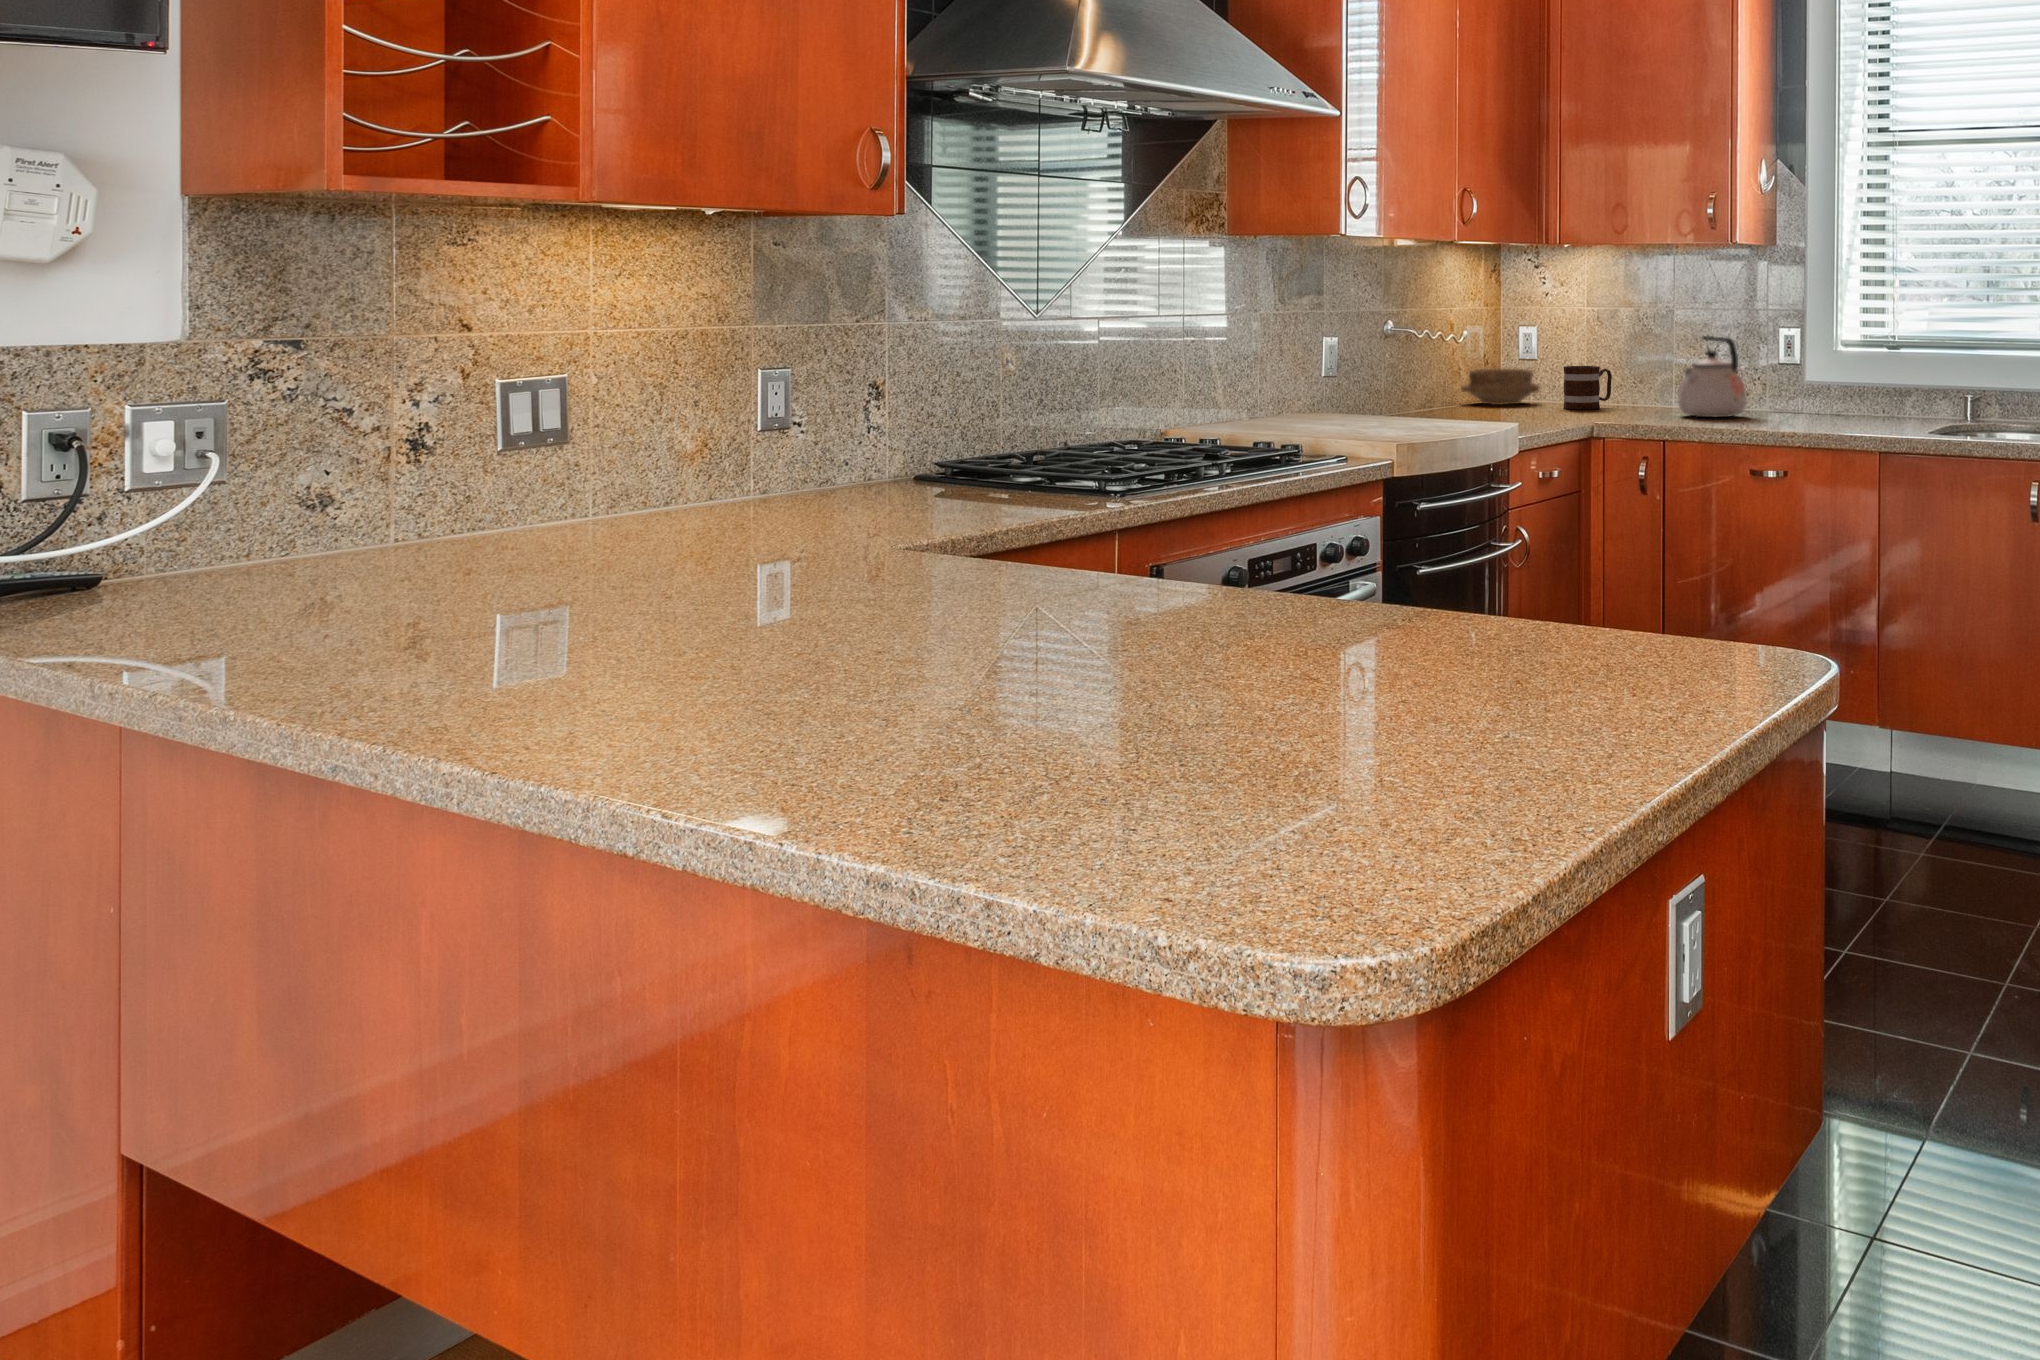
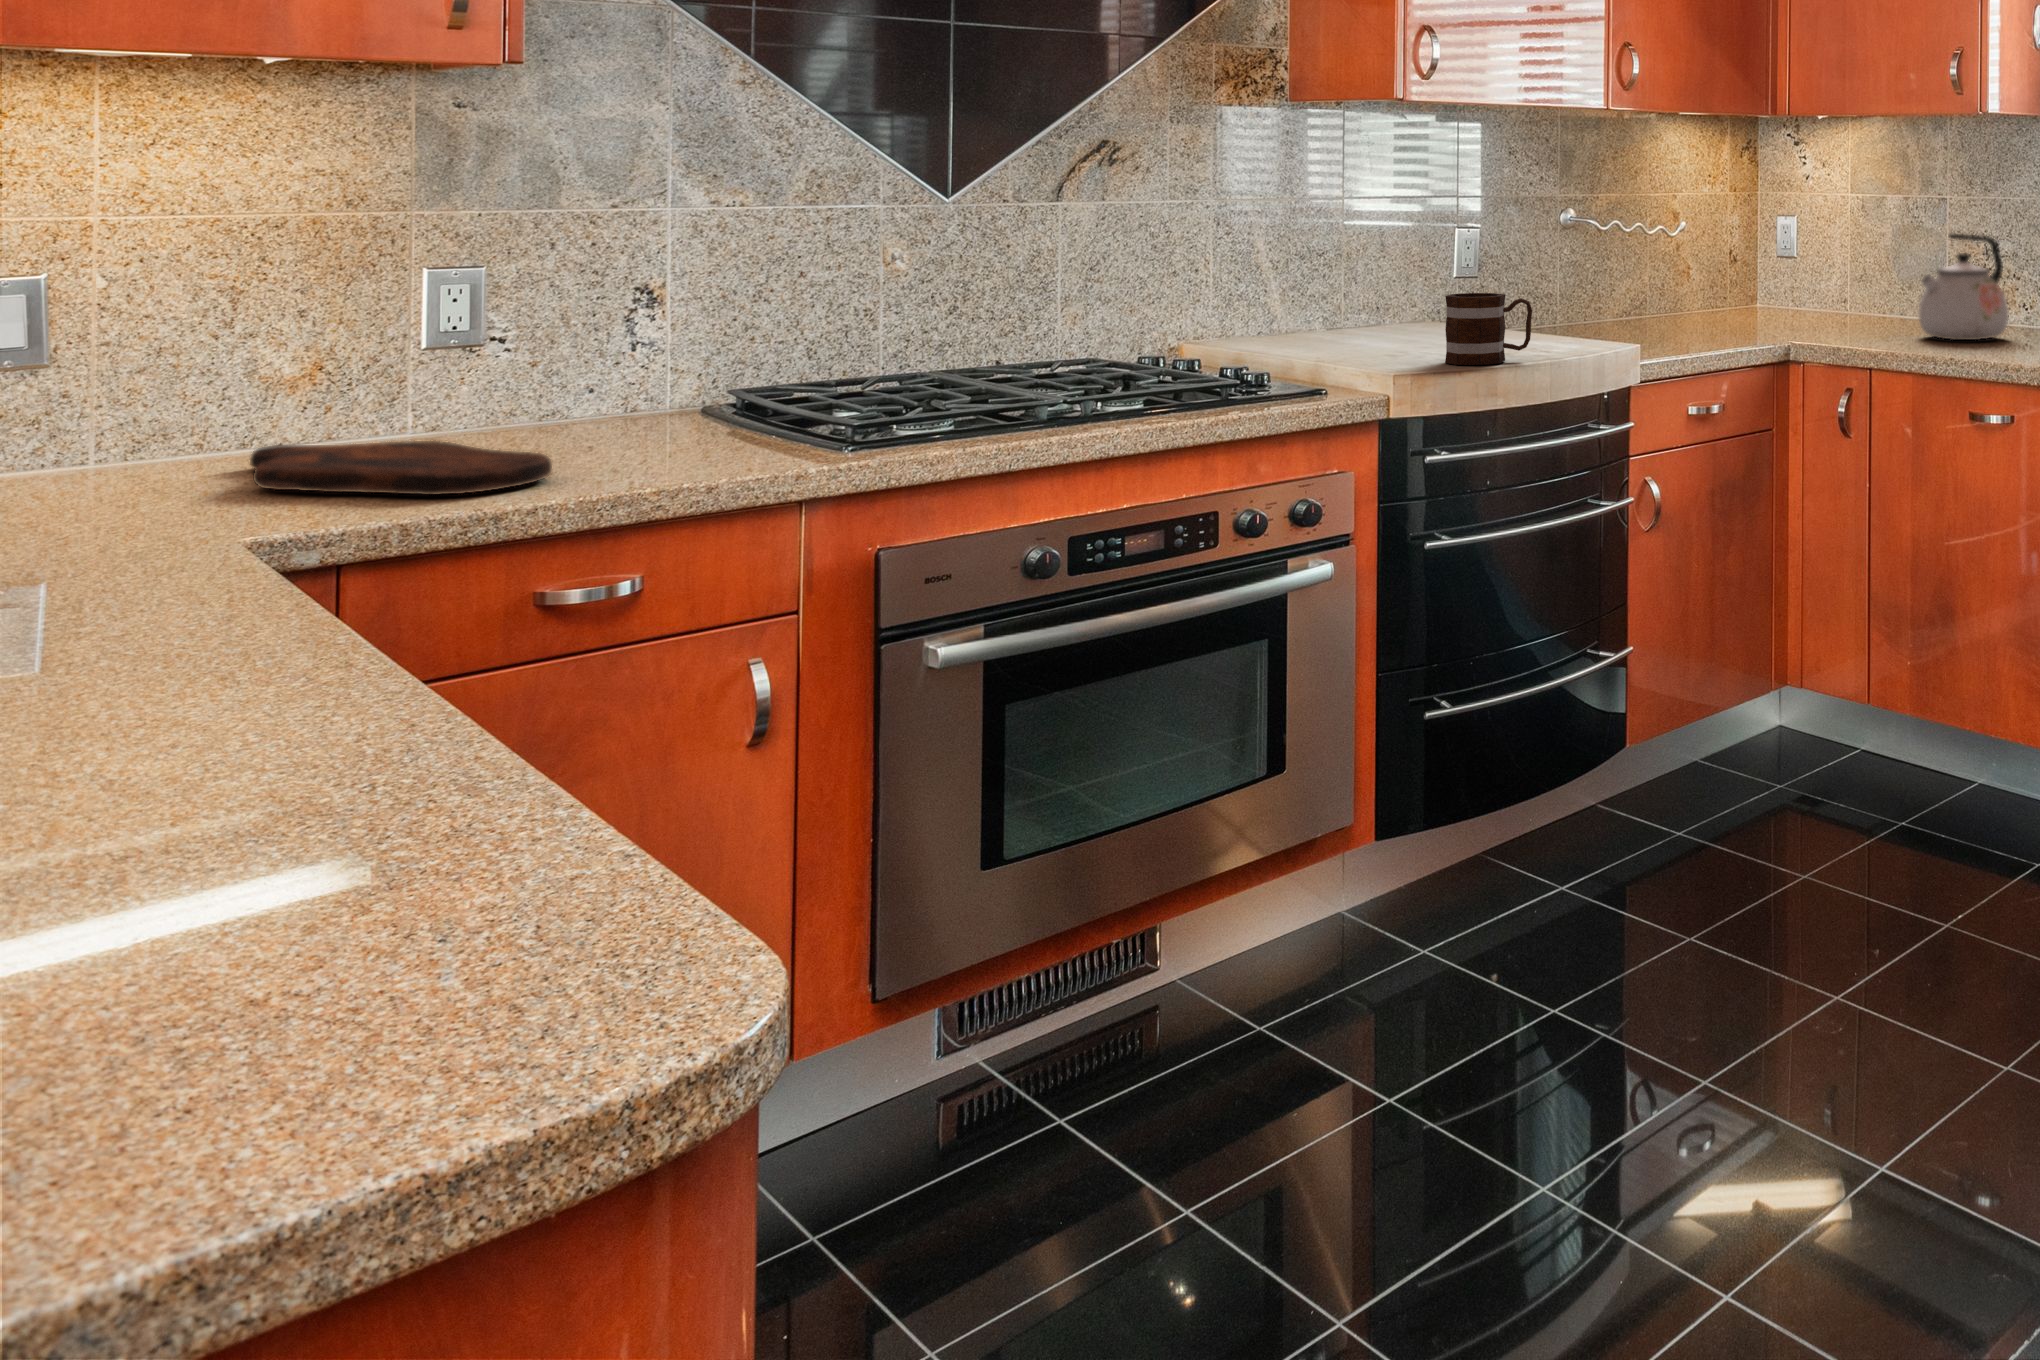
mug: present [1563,366,1612,410] -> present [1445,293,1532,365]
ceramic bowl: present [1461,368,1540,405] -> none [1692,269,1795,314]
cutting board: none [732,493,990,525] -> present [250,441,552,495]

